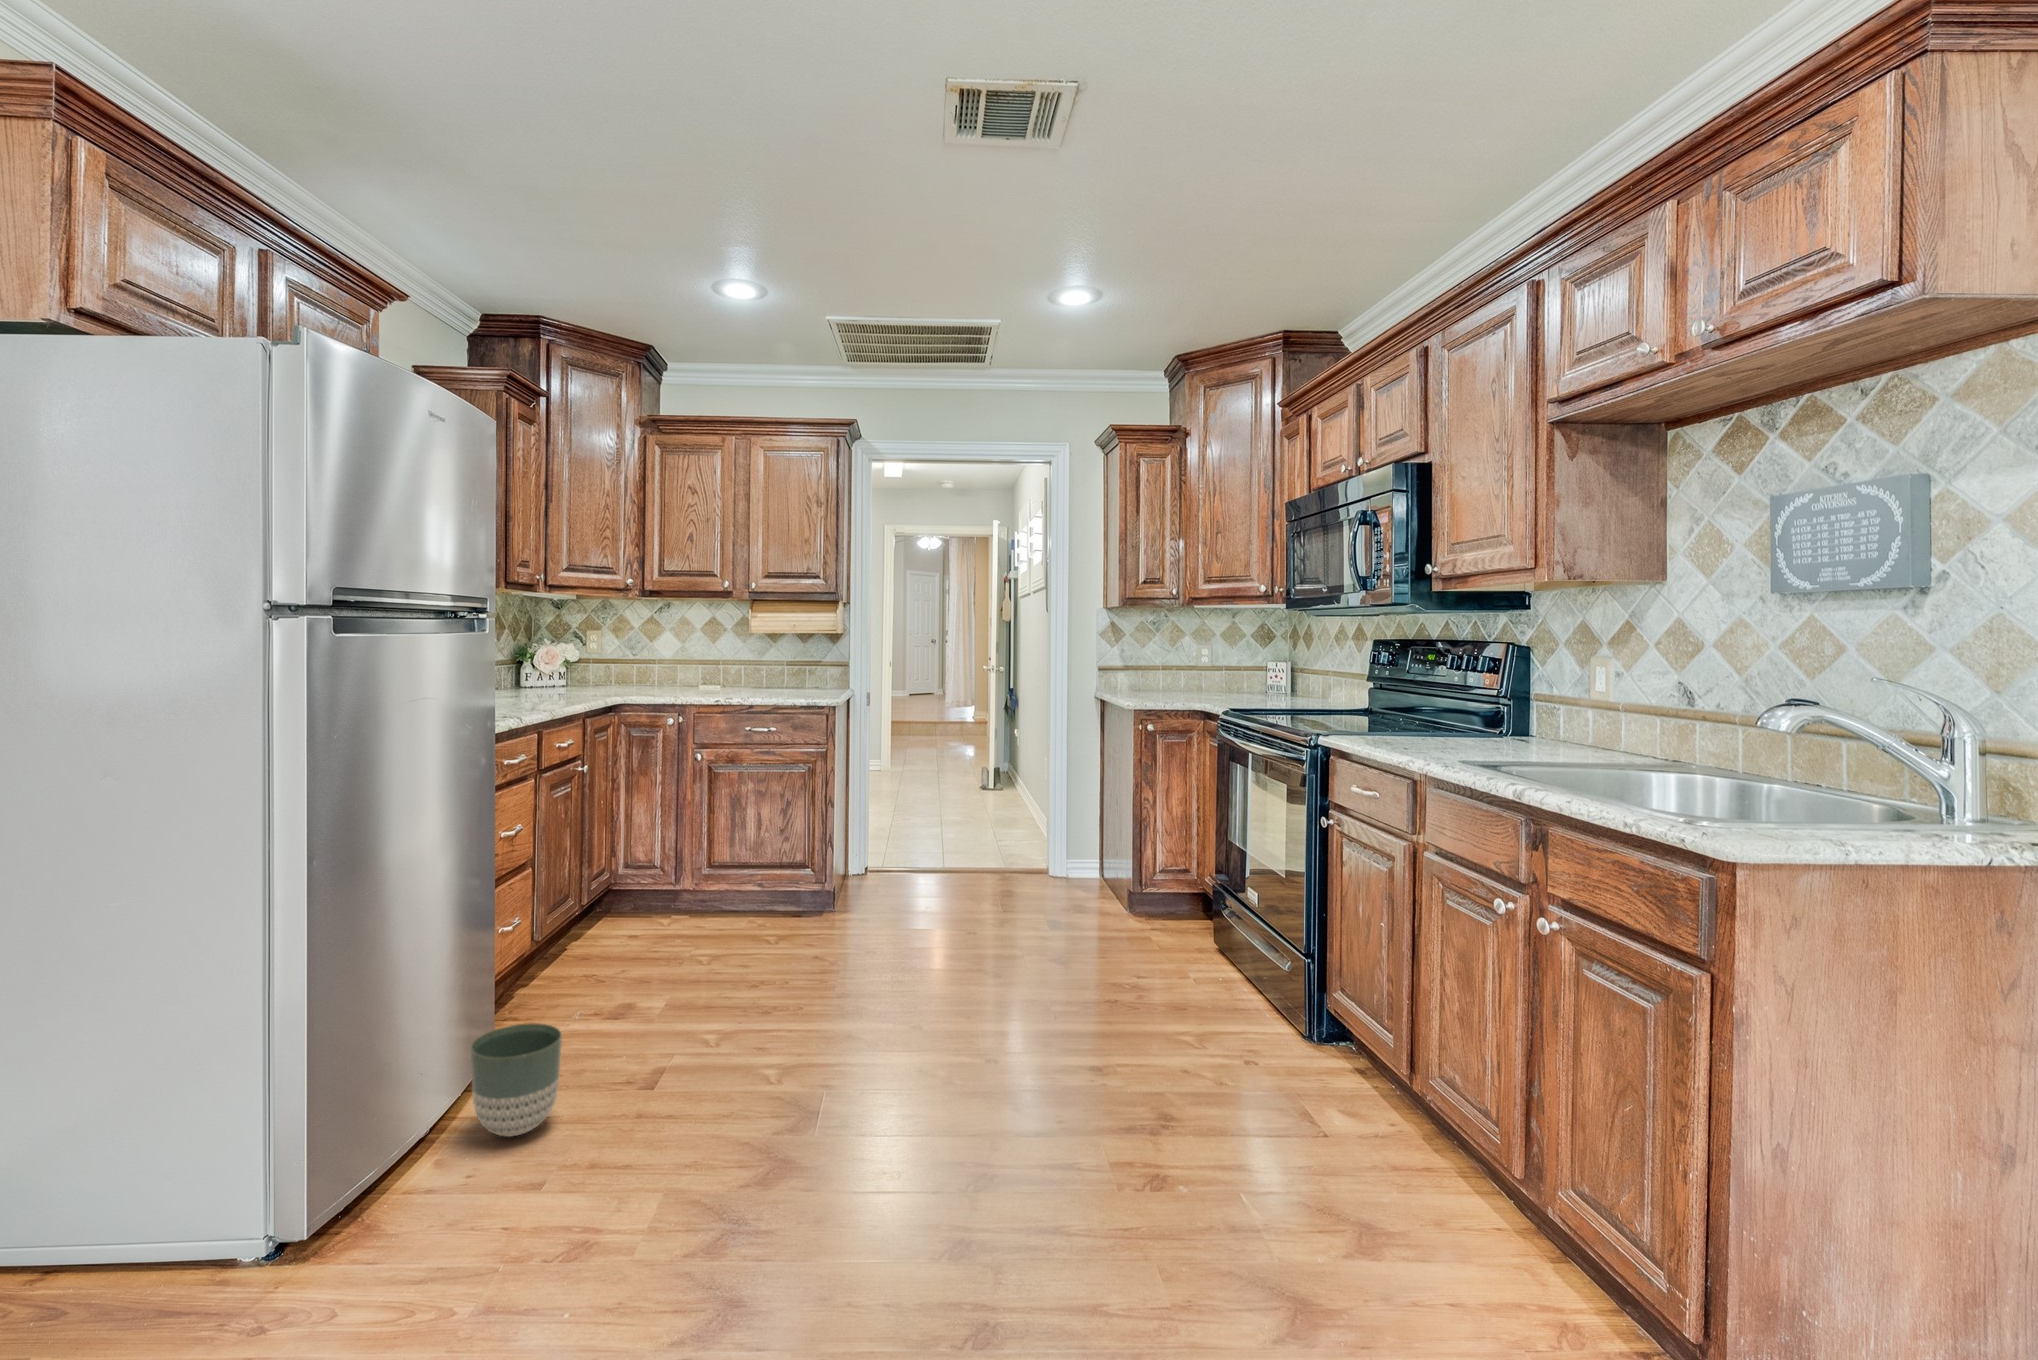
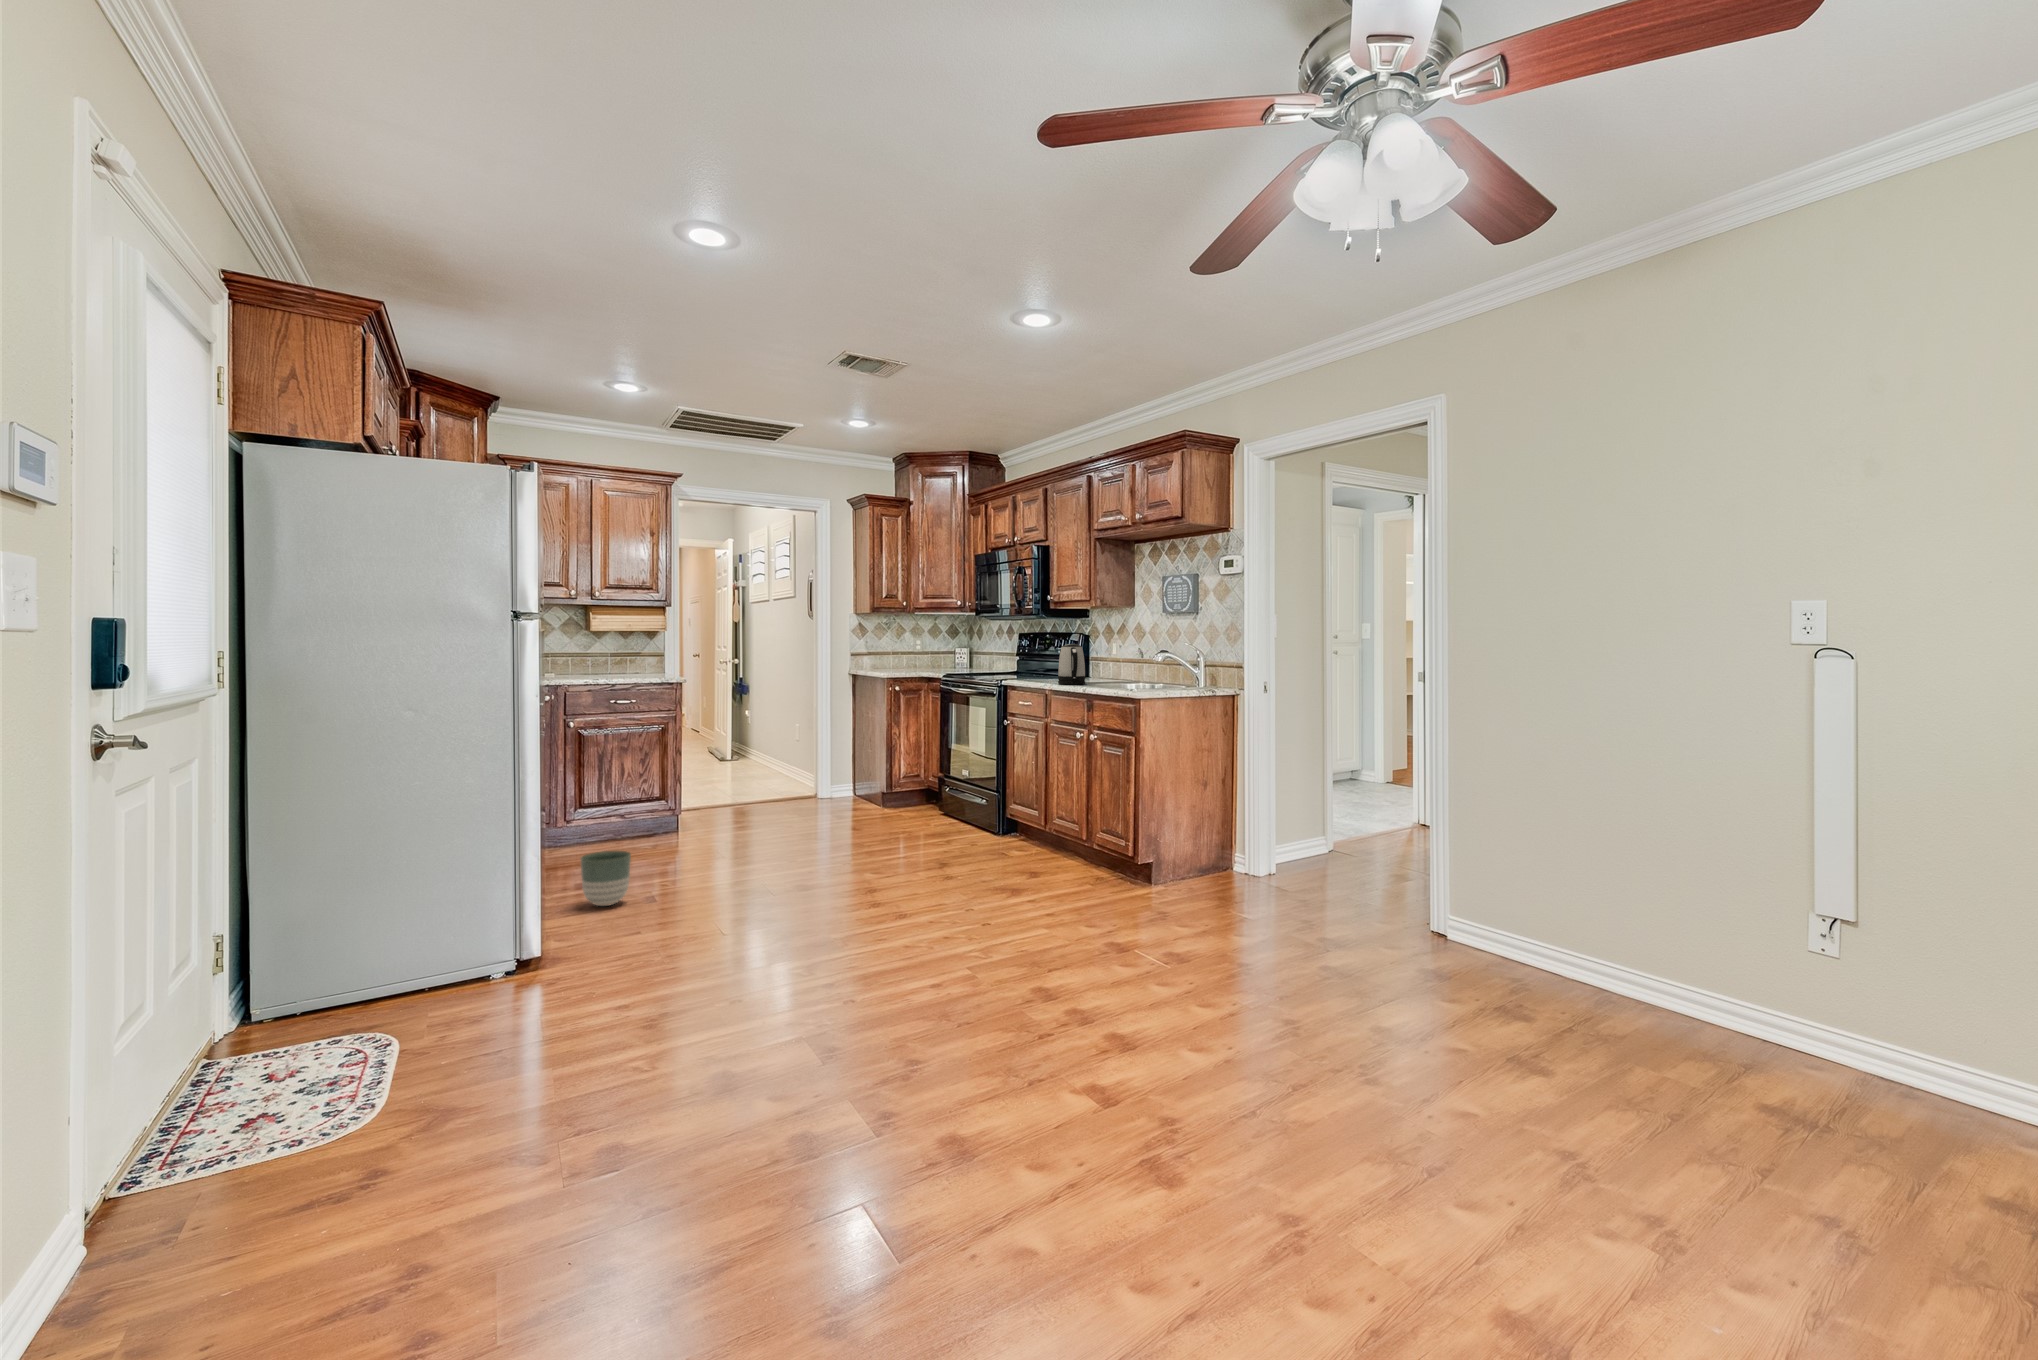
kettle: none [1452,668,1522,761] -> present [1058,644,1085,685]

